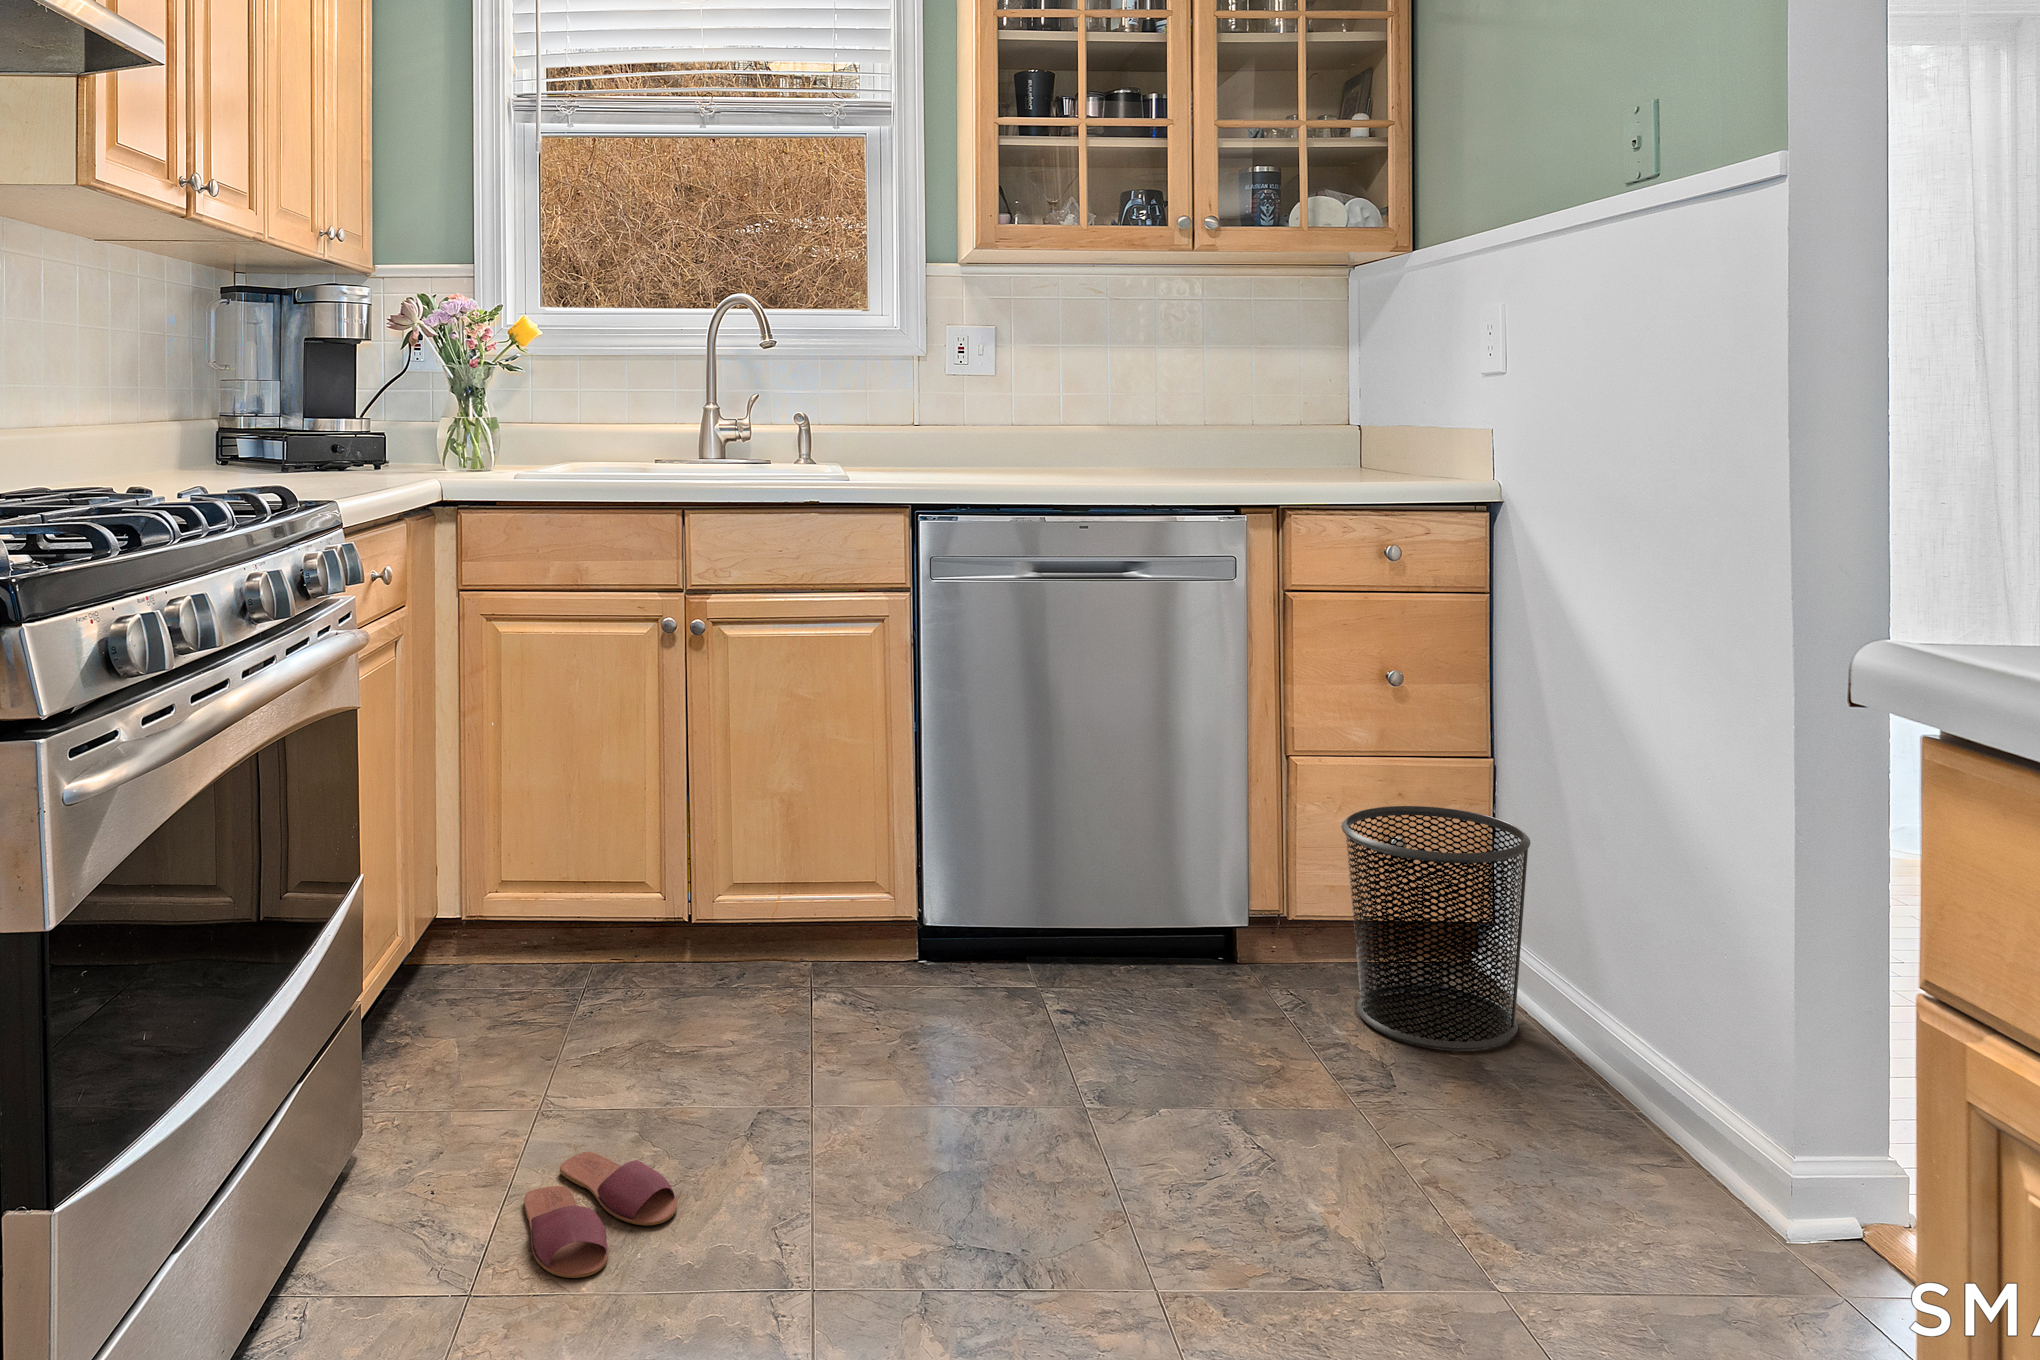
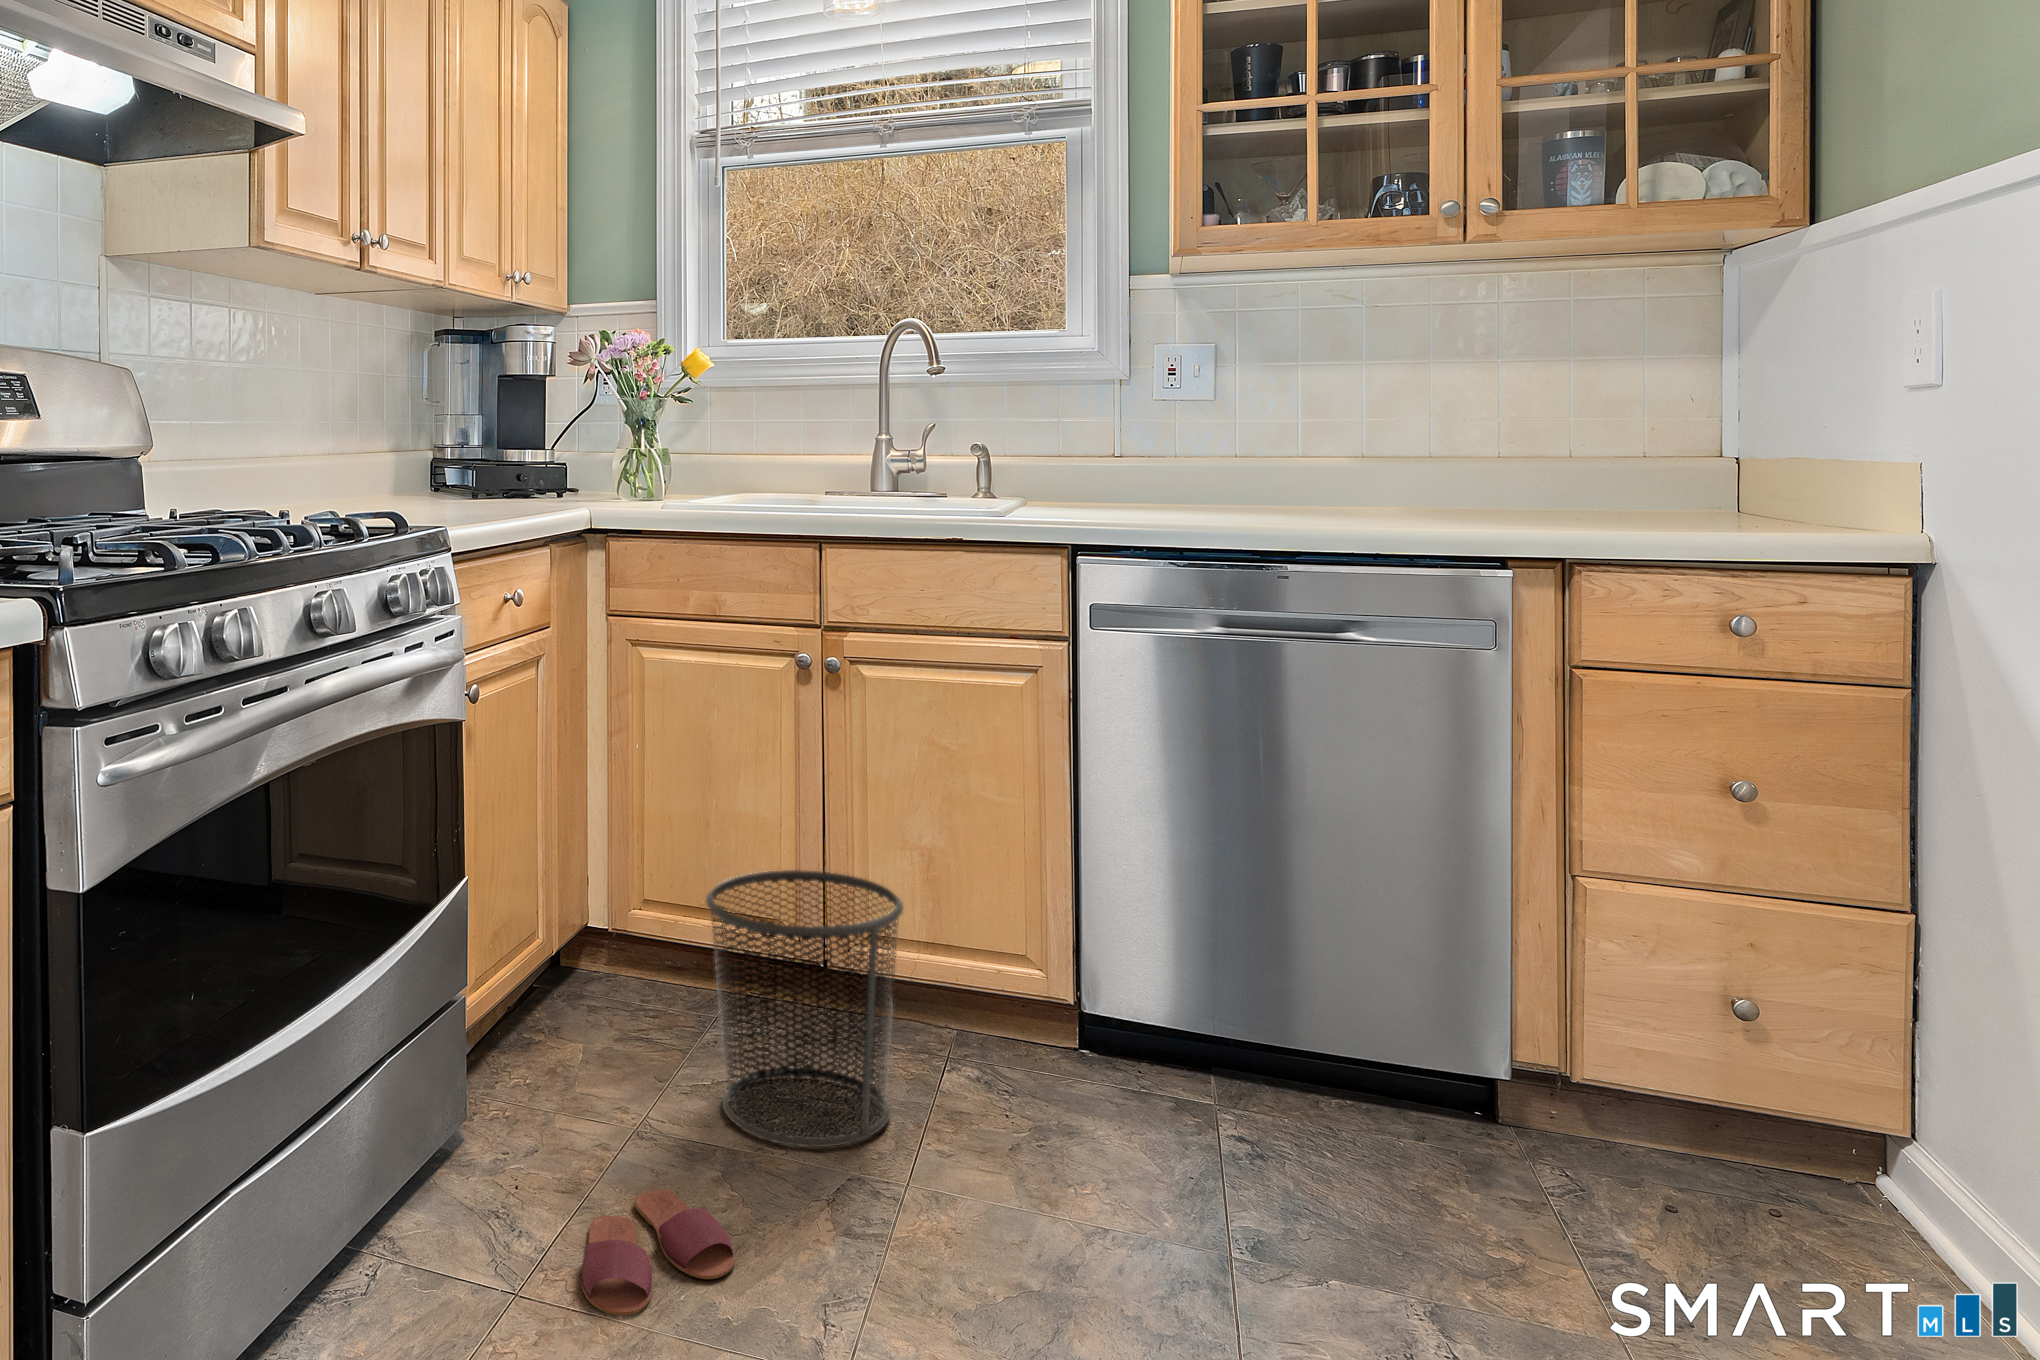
waste bin: present [1341,806,1531,1050] -> present [706,870,903,1147]

